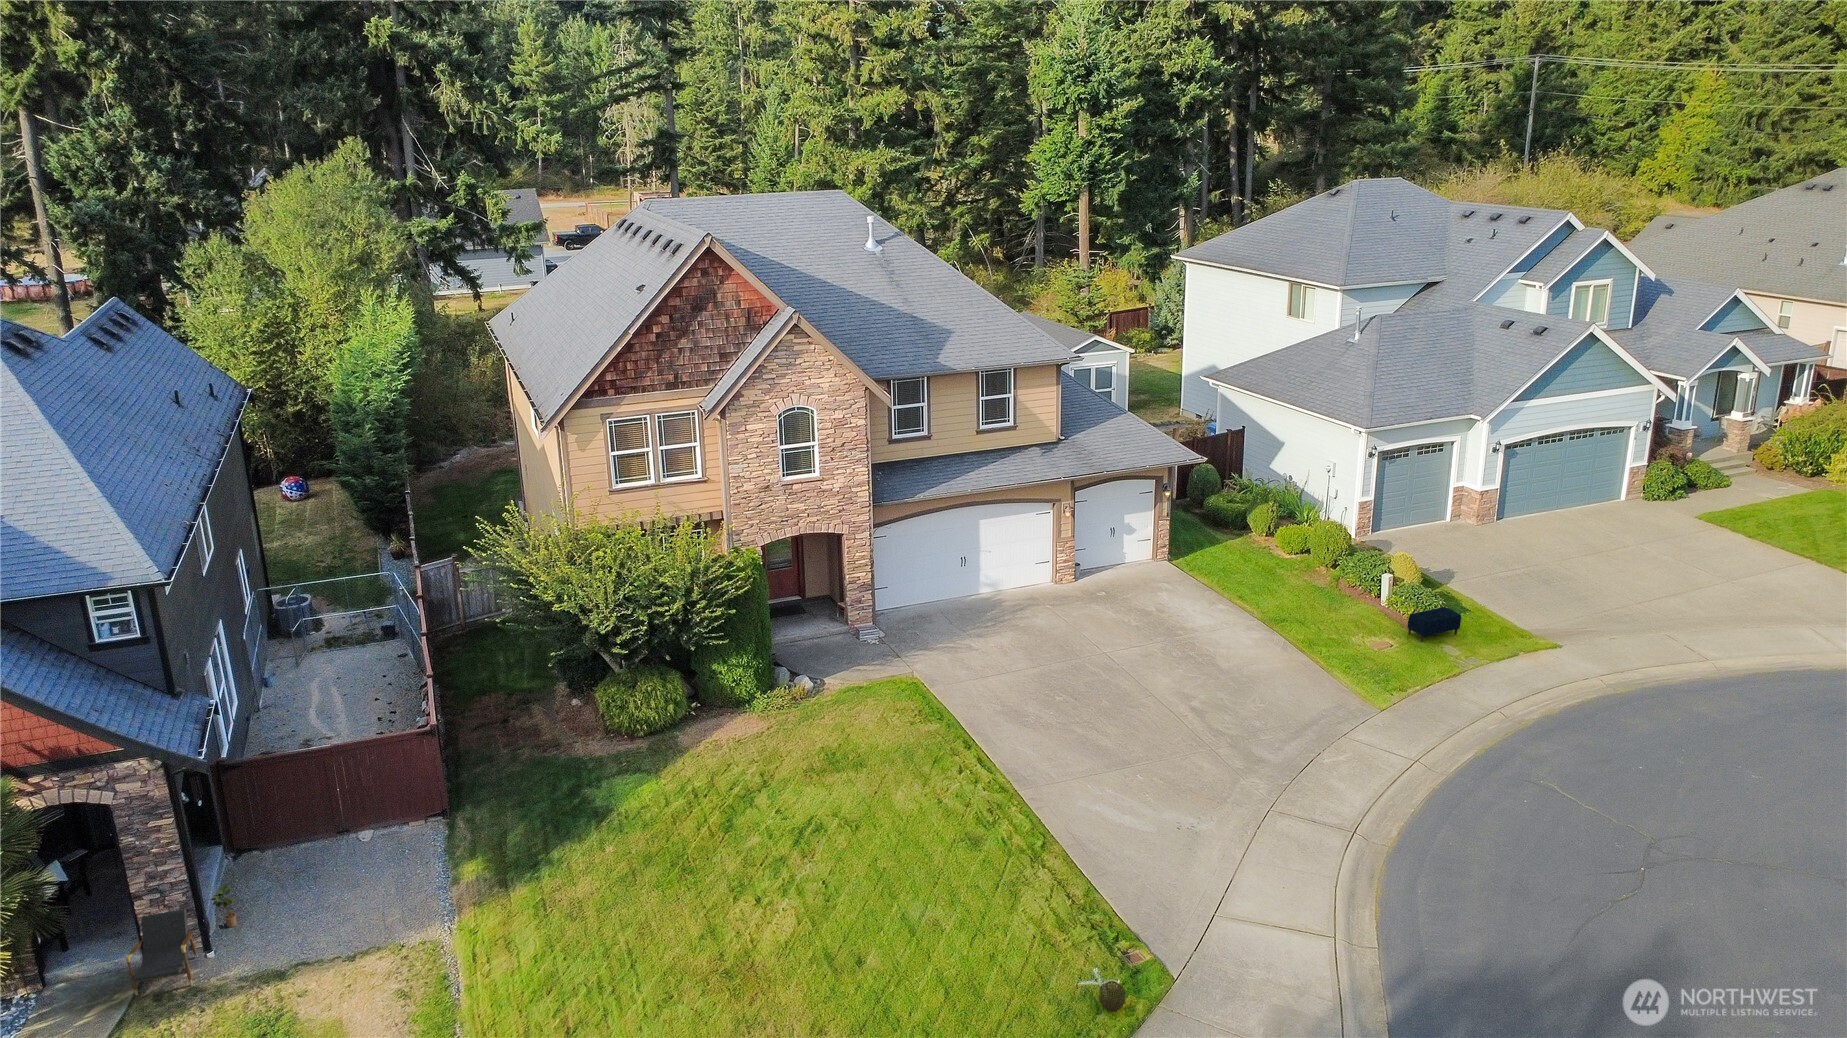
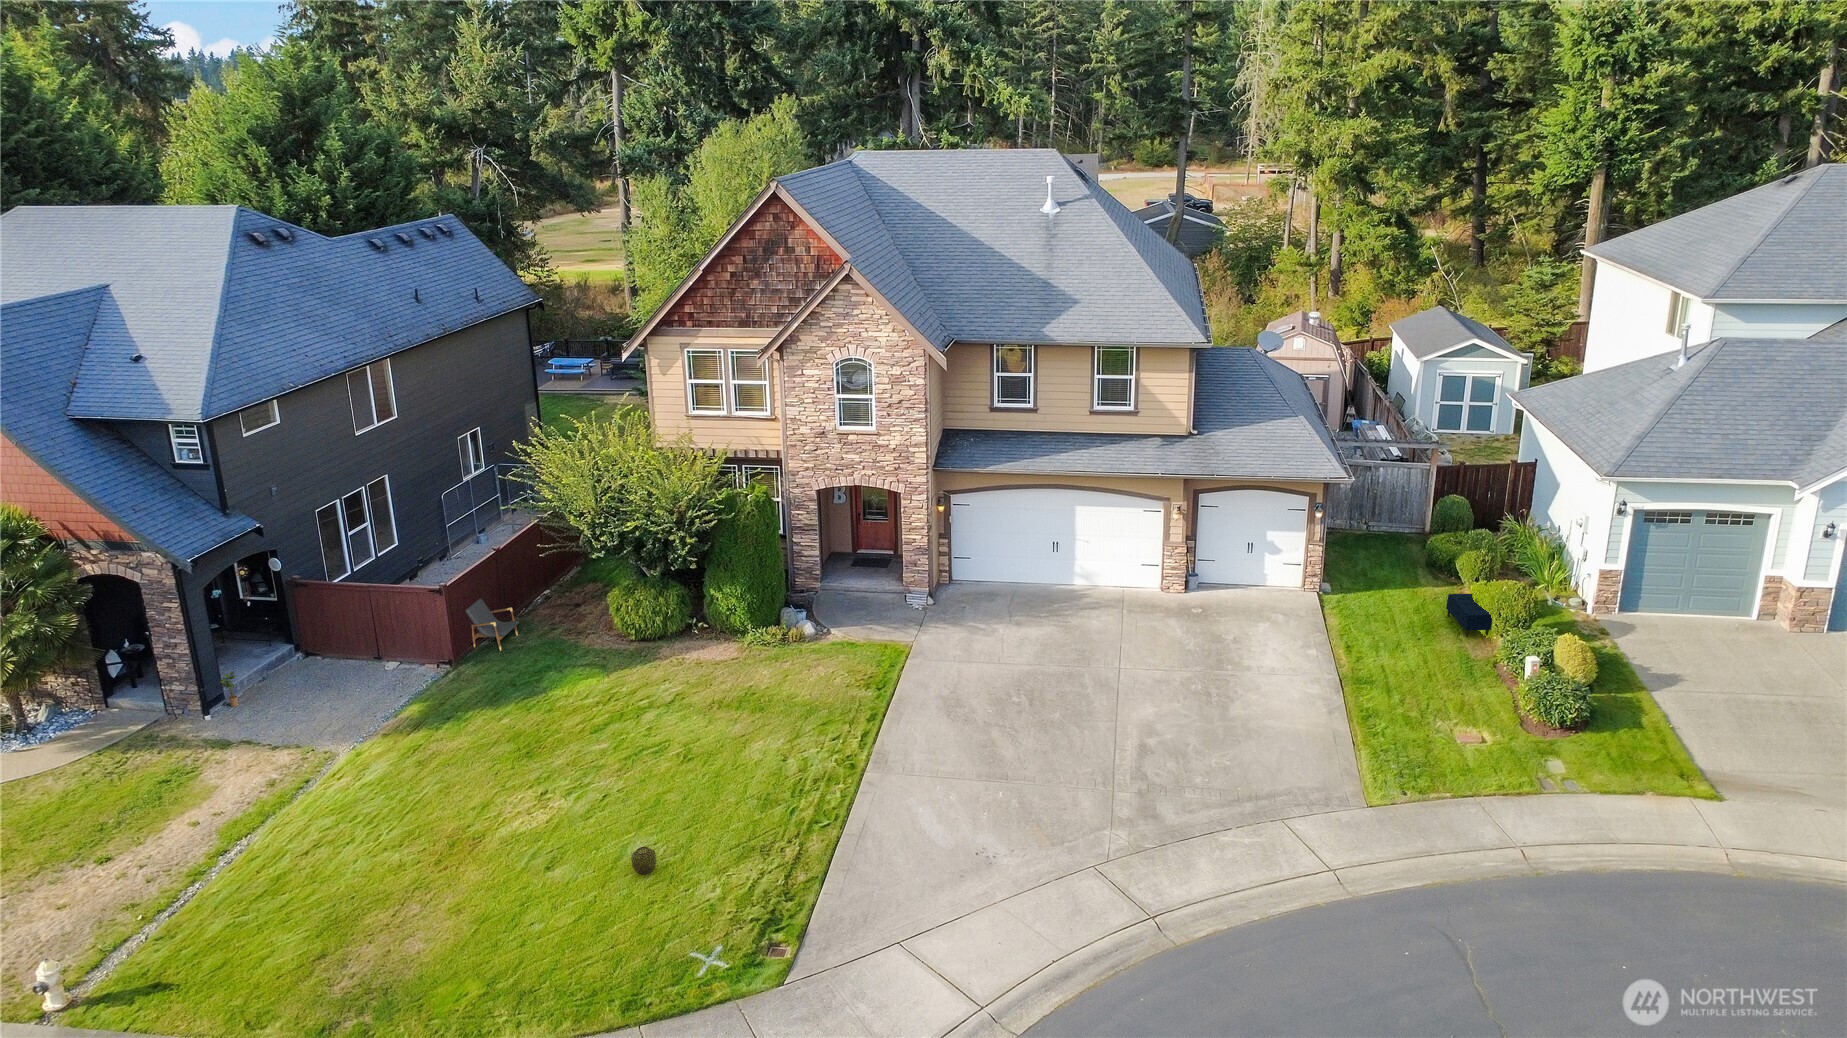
bench: present [1407,607,1461,642] -> present [1446,594,1492,637]
lounge chair: present [125,909,197,995] -> present [466,599,519,651]
woven basket: present [1099,981,1125,1011] -> present [631,847,656,875]

